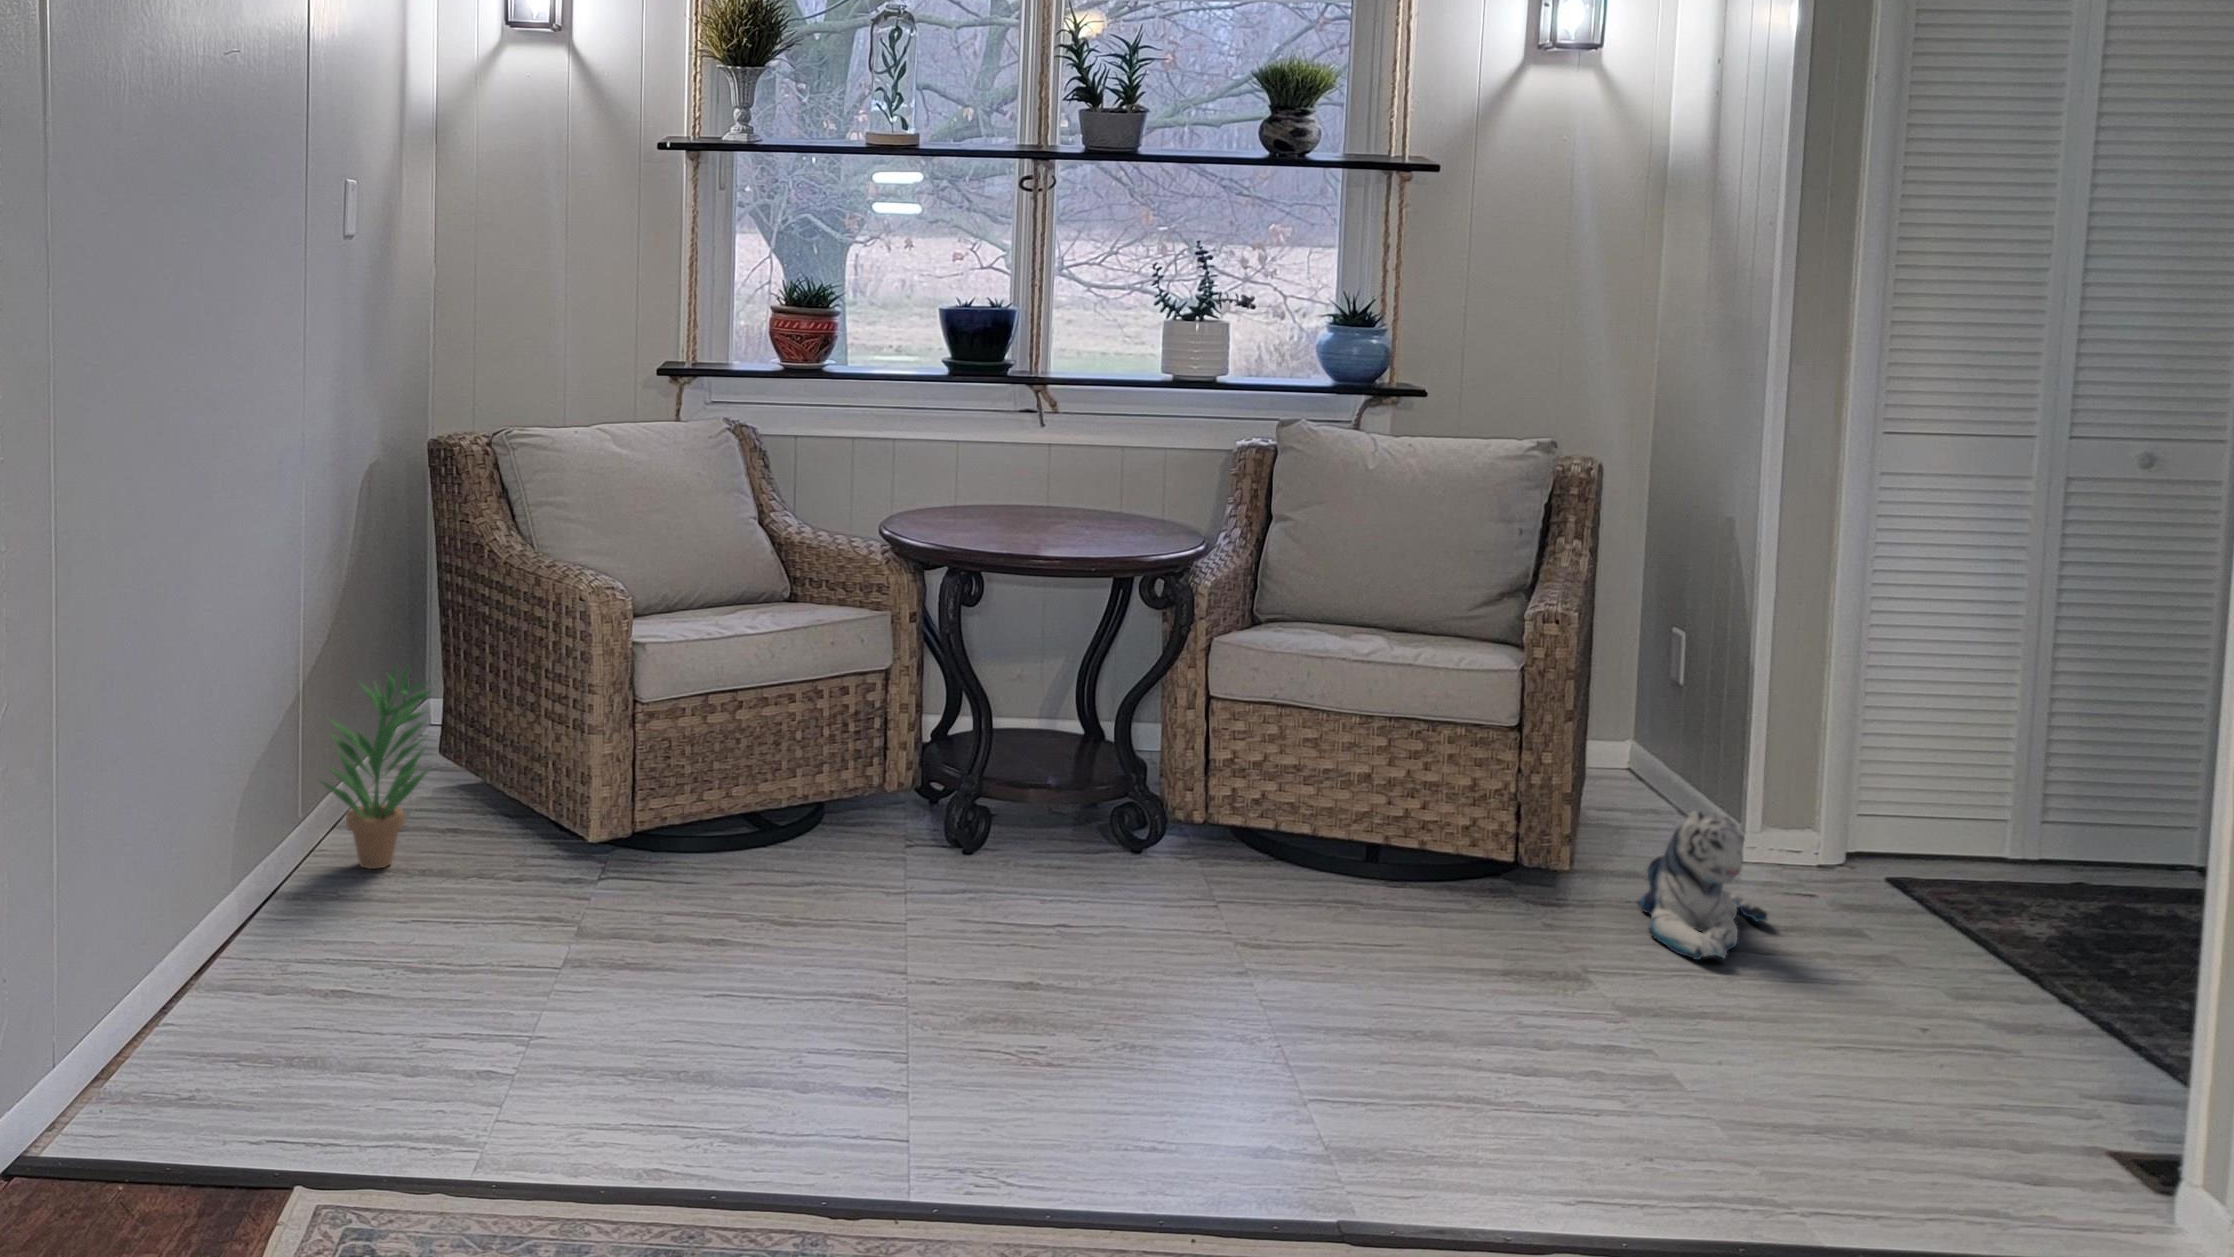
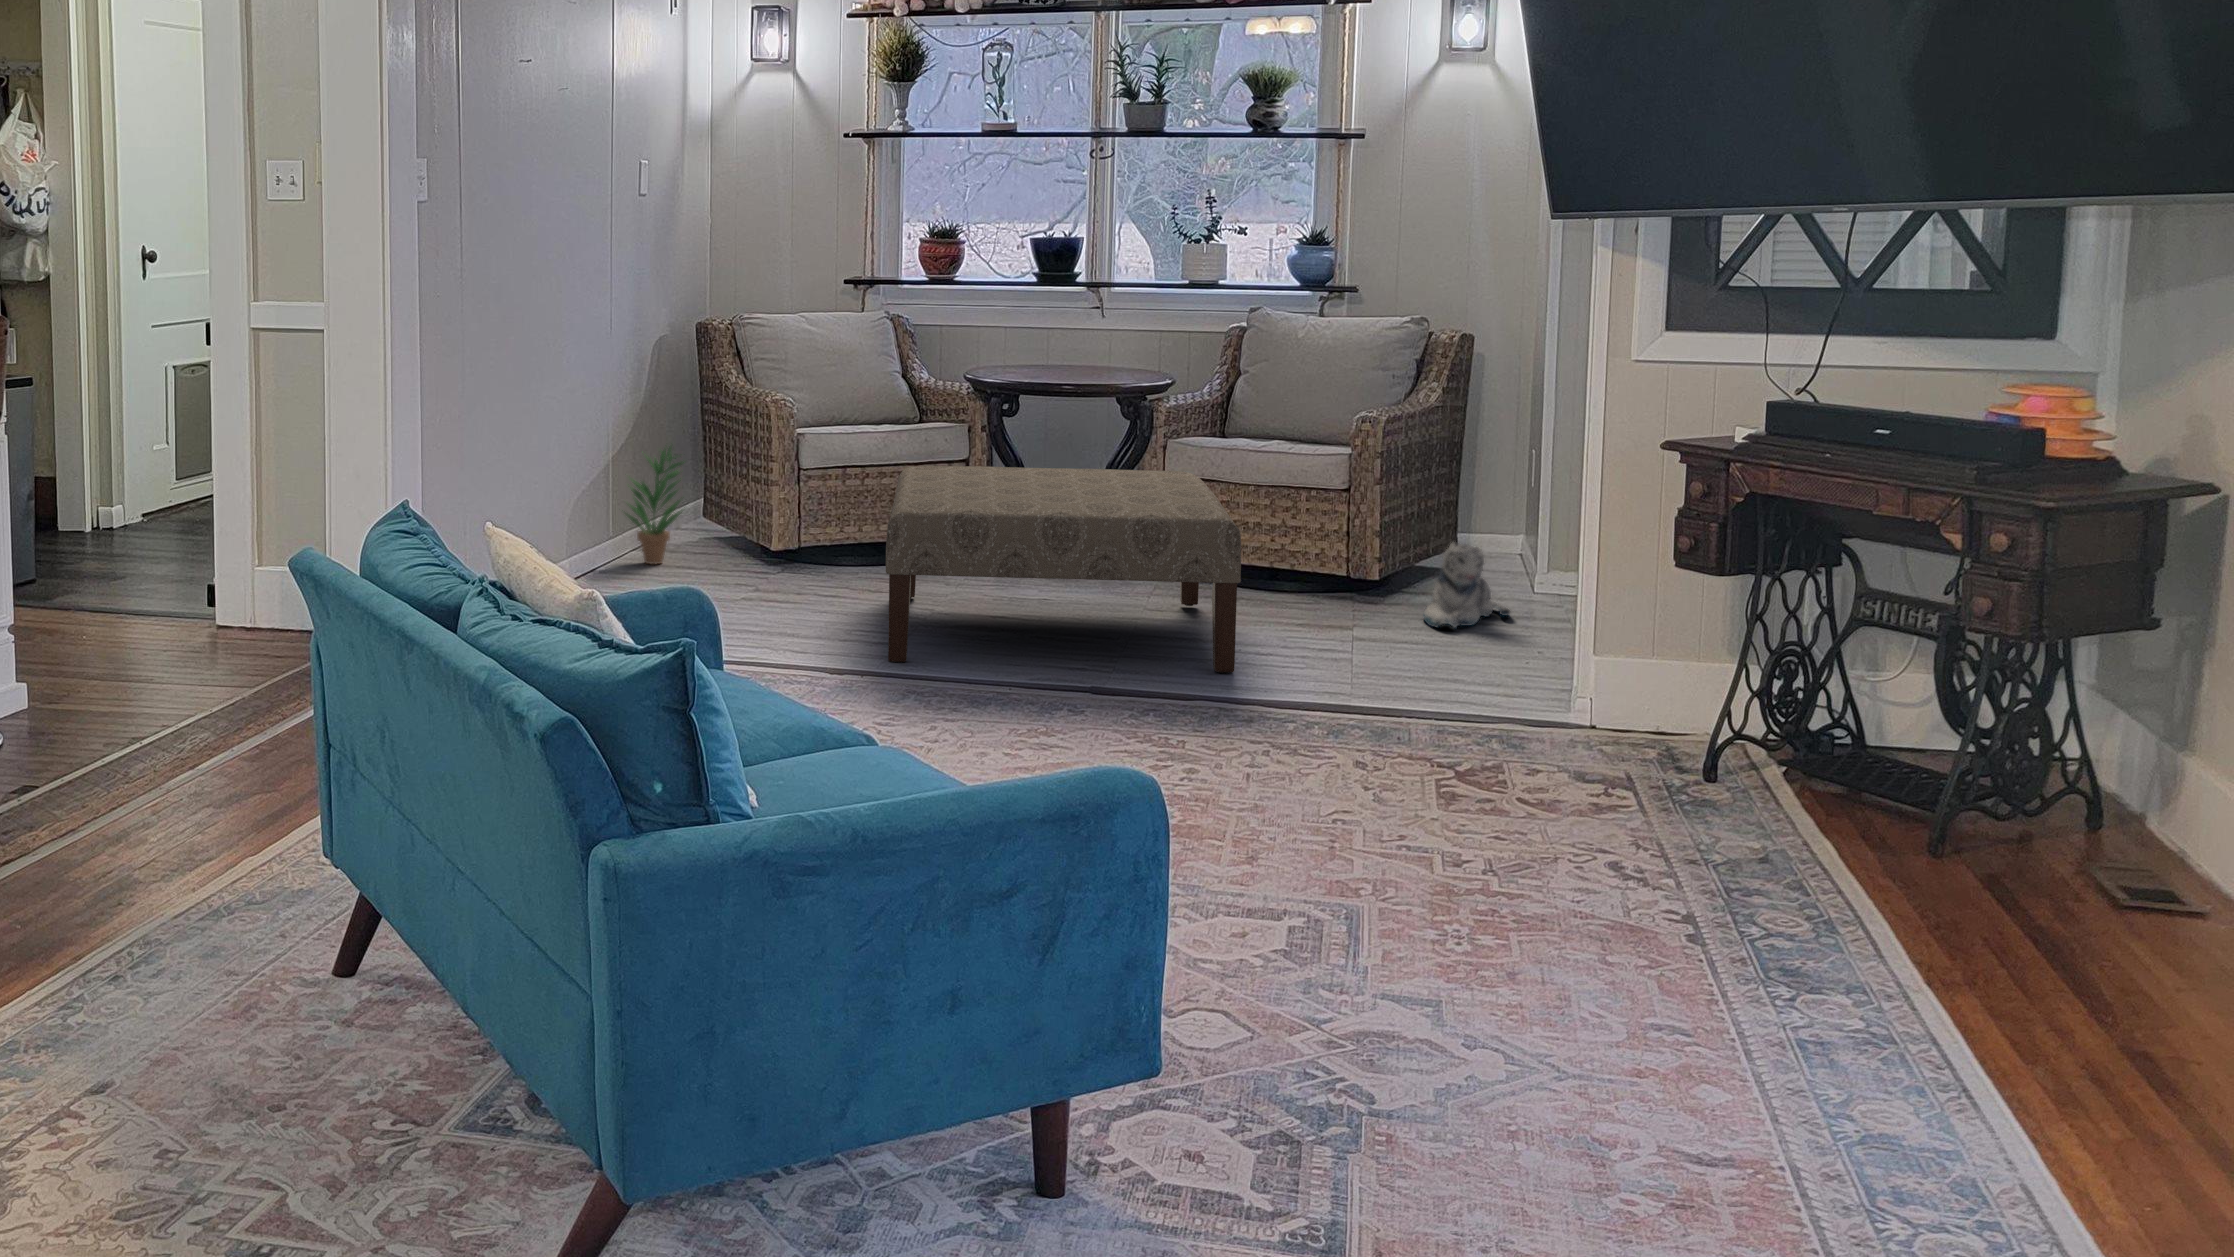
ottoman: none [825,713,1544,1165] -> present [886,466,1241,674]

